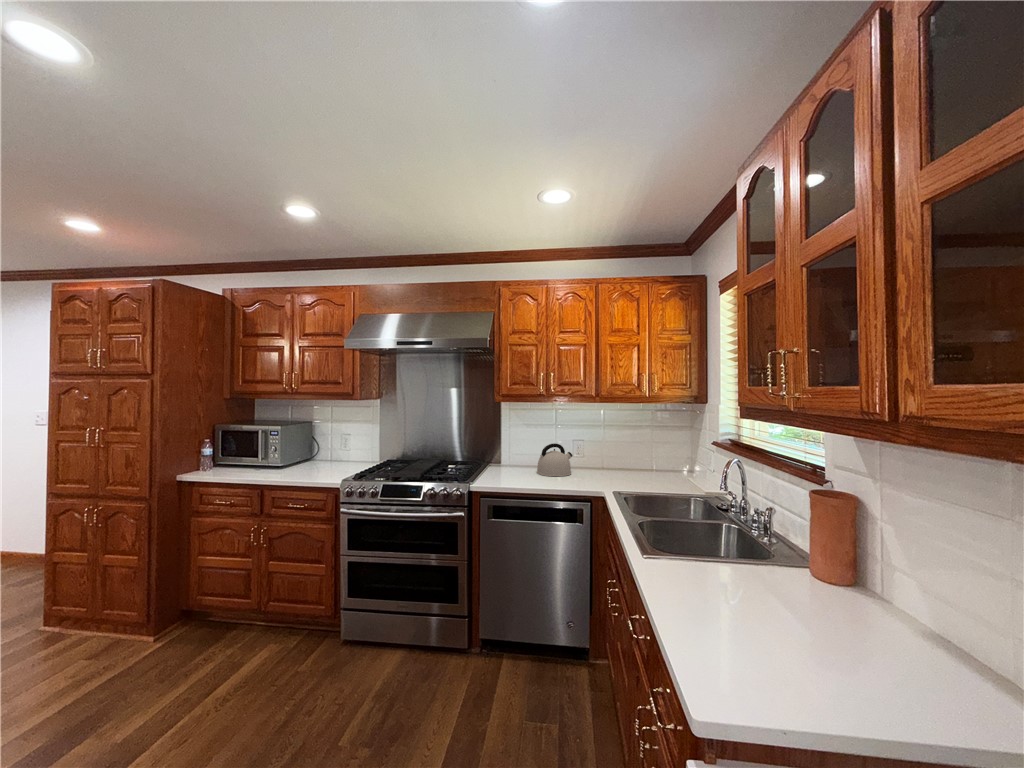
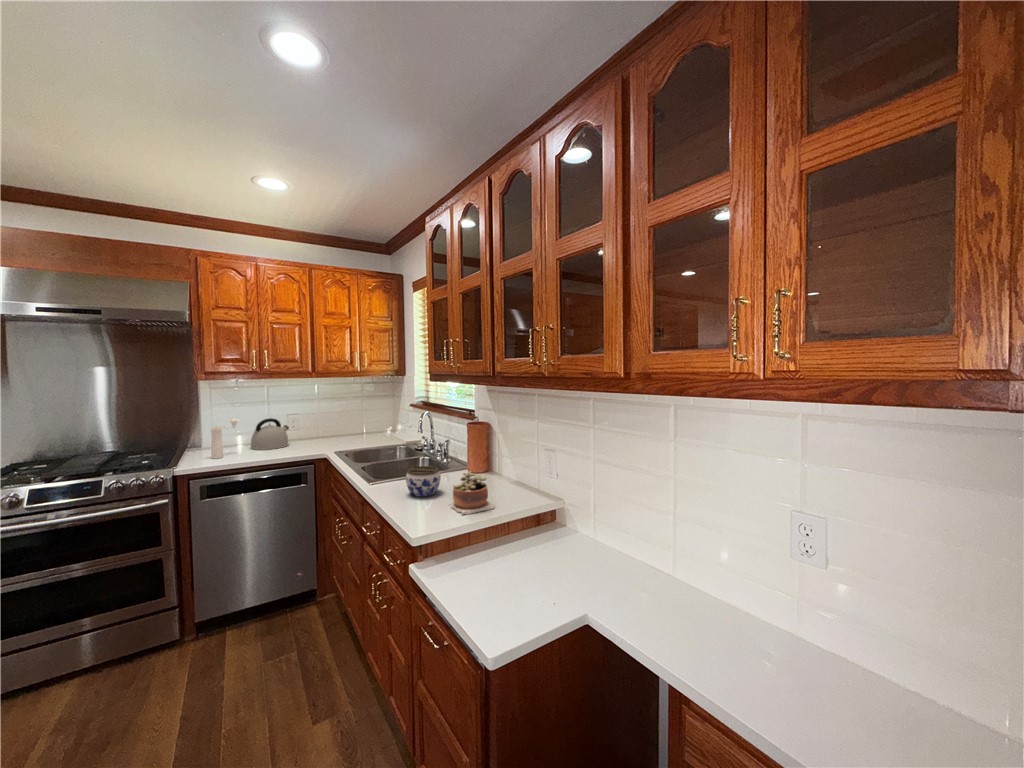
pepper mill: none [502,441,526,479] -> present [211,419,238,459]
jar: none [694,551,756,609] -> present [406,466,441,497]
succulent plant: none [771,595,888,700] -> present [451,471,494,515]

